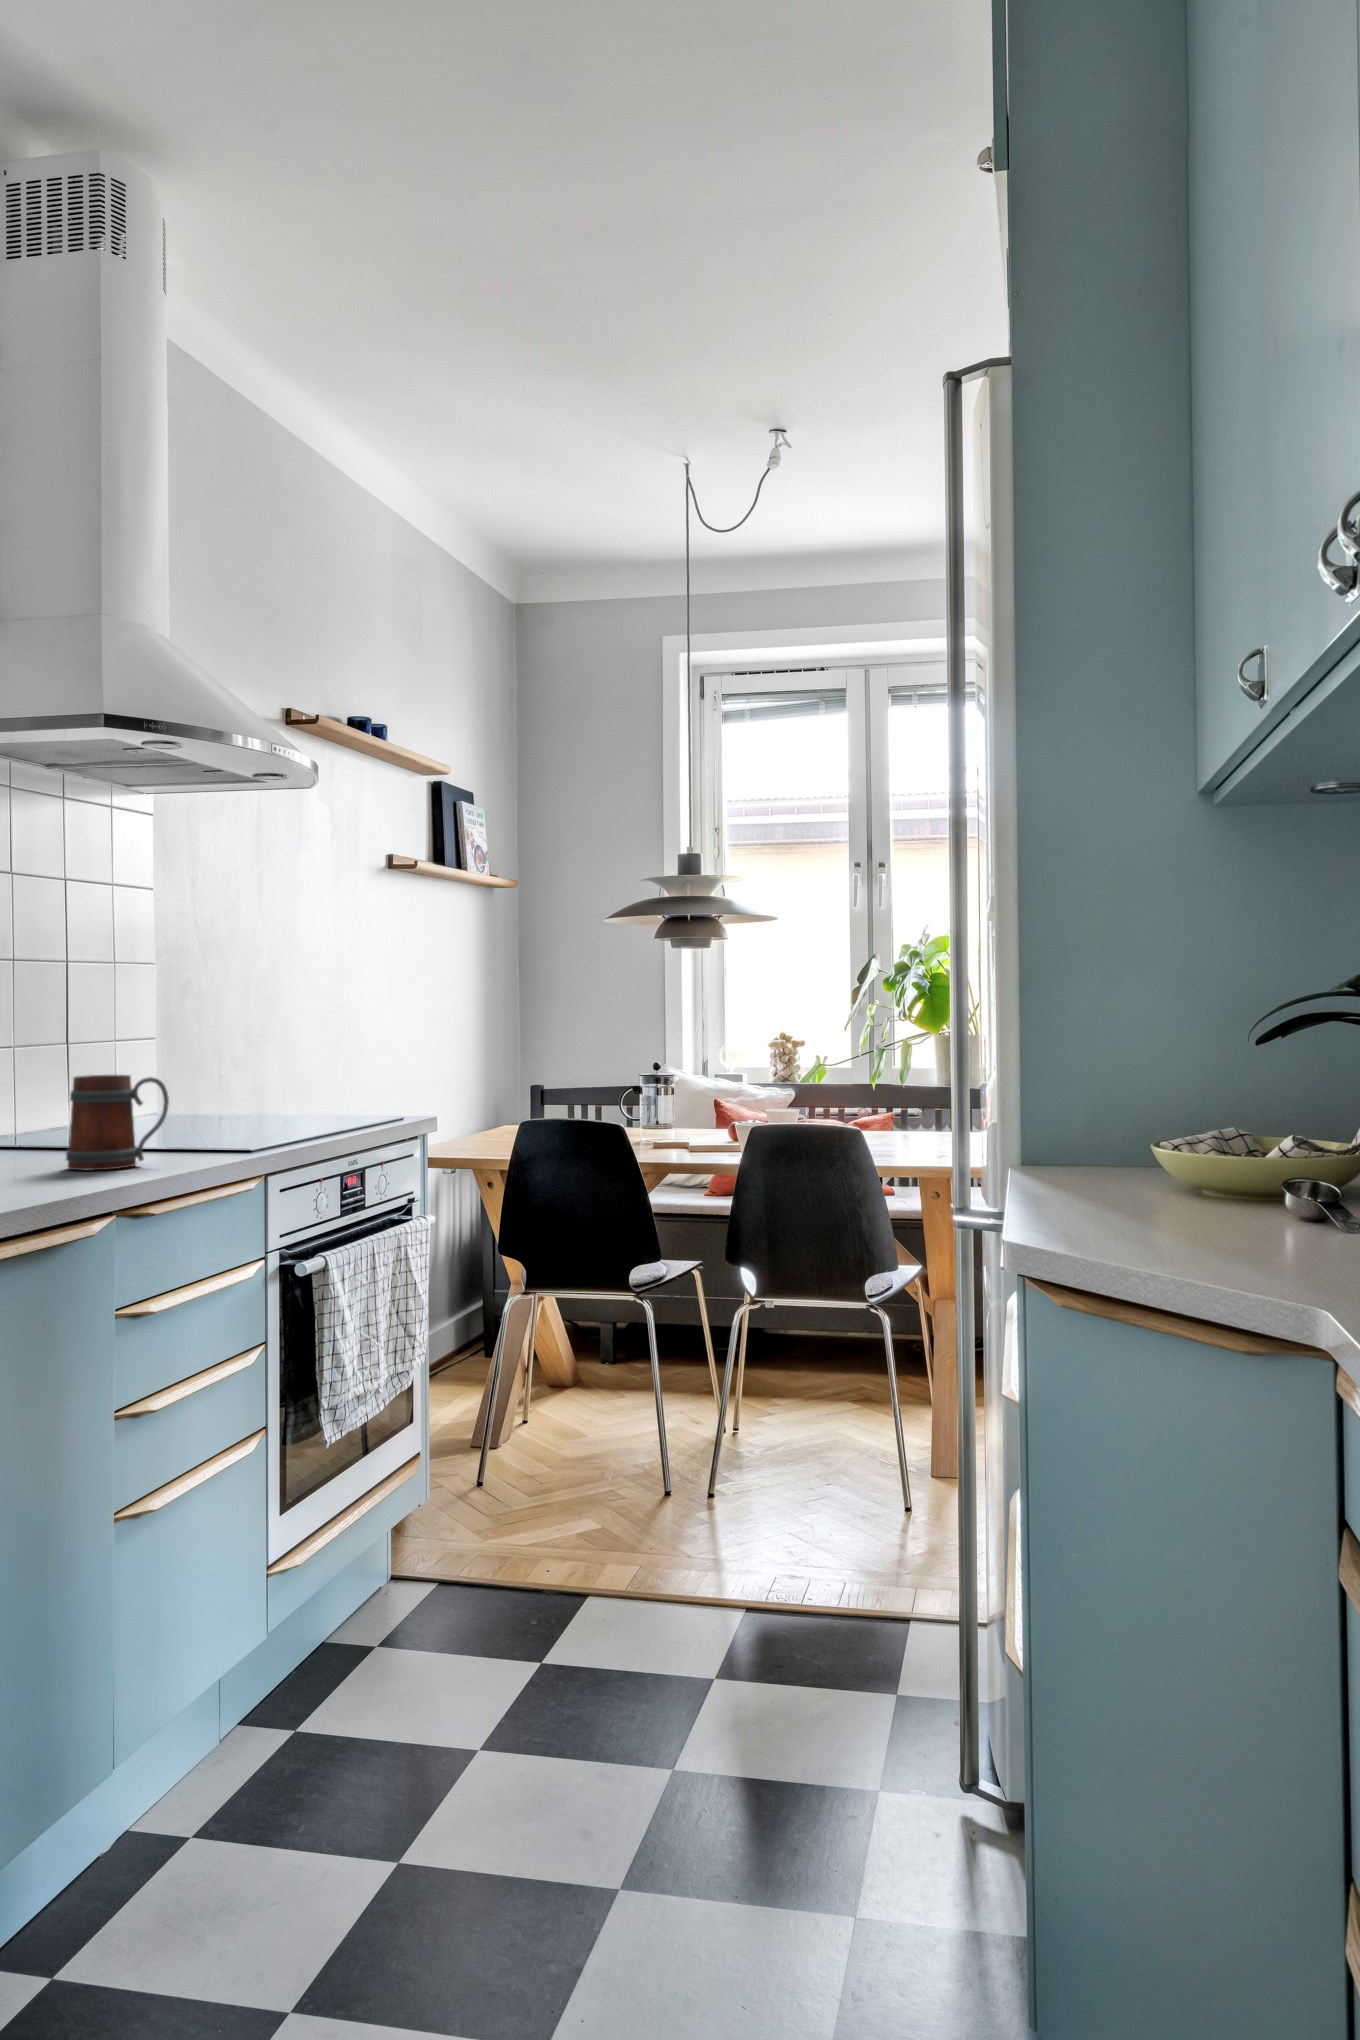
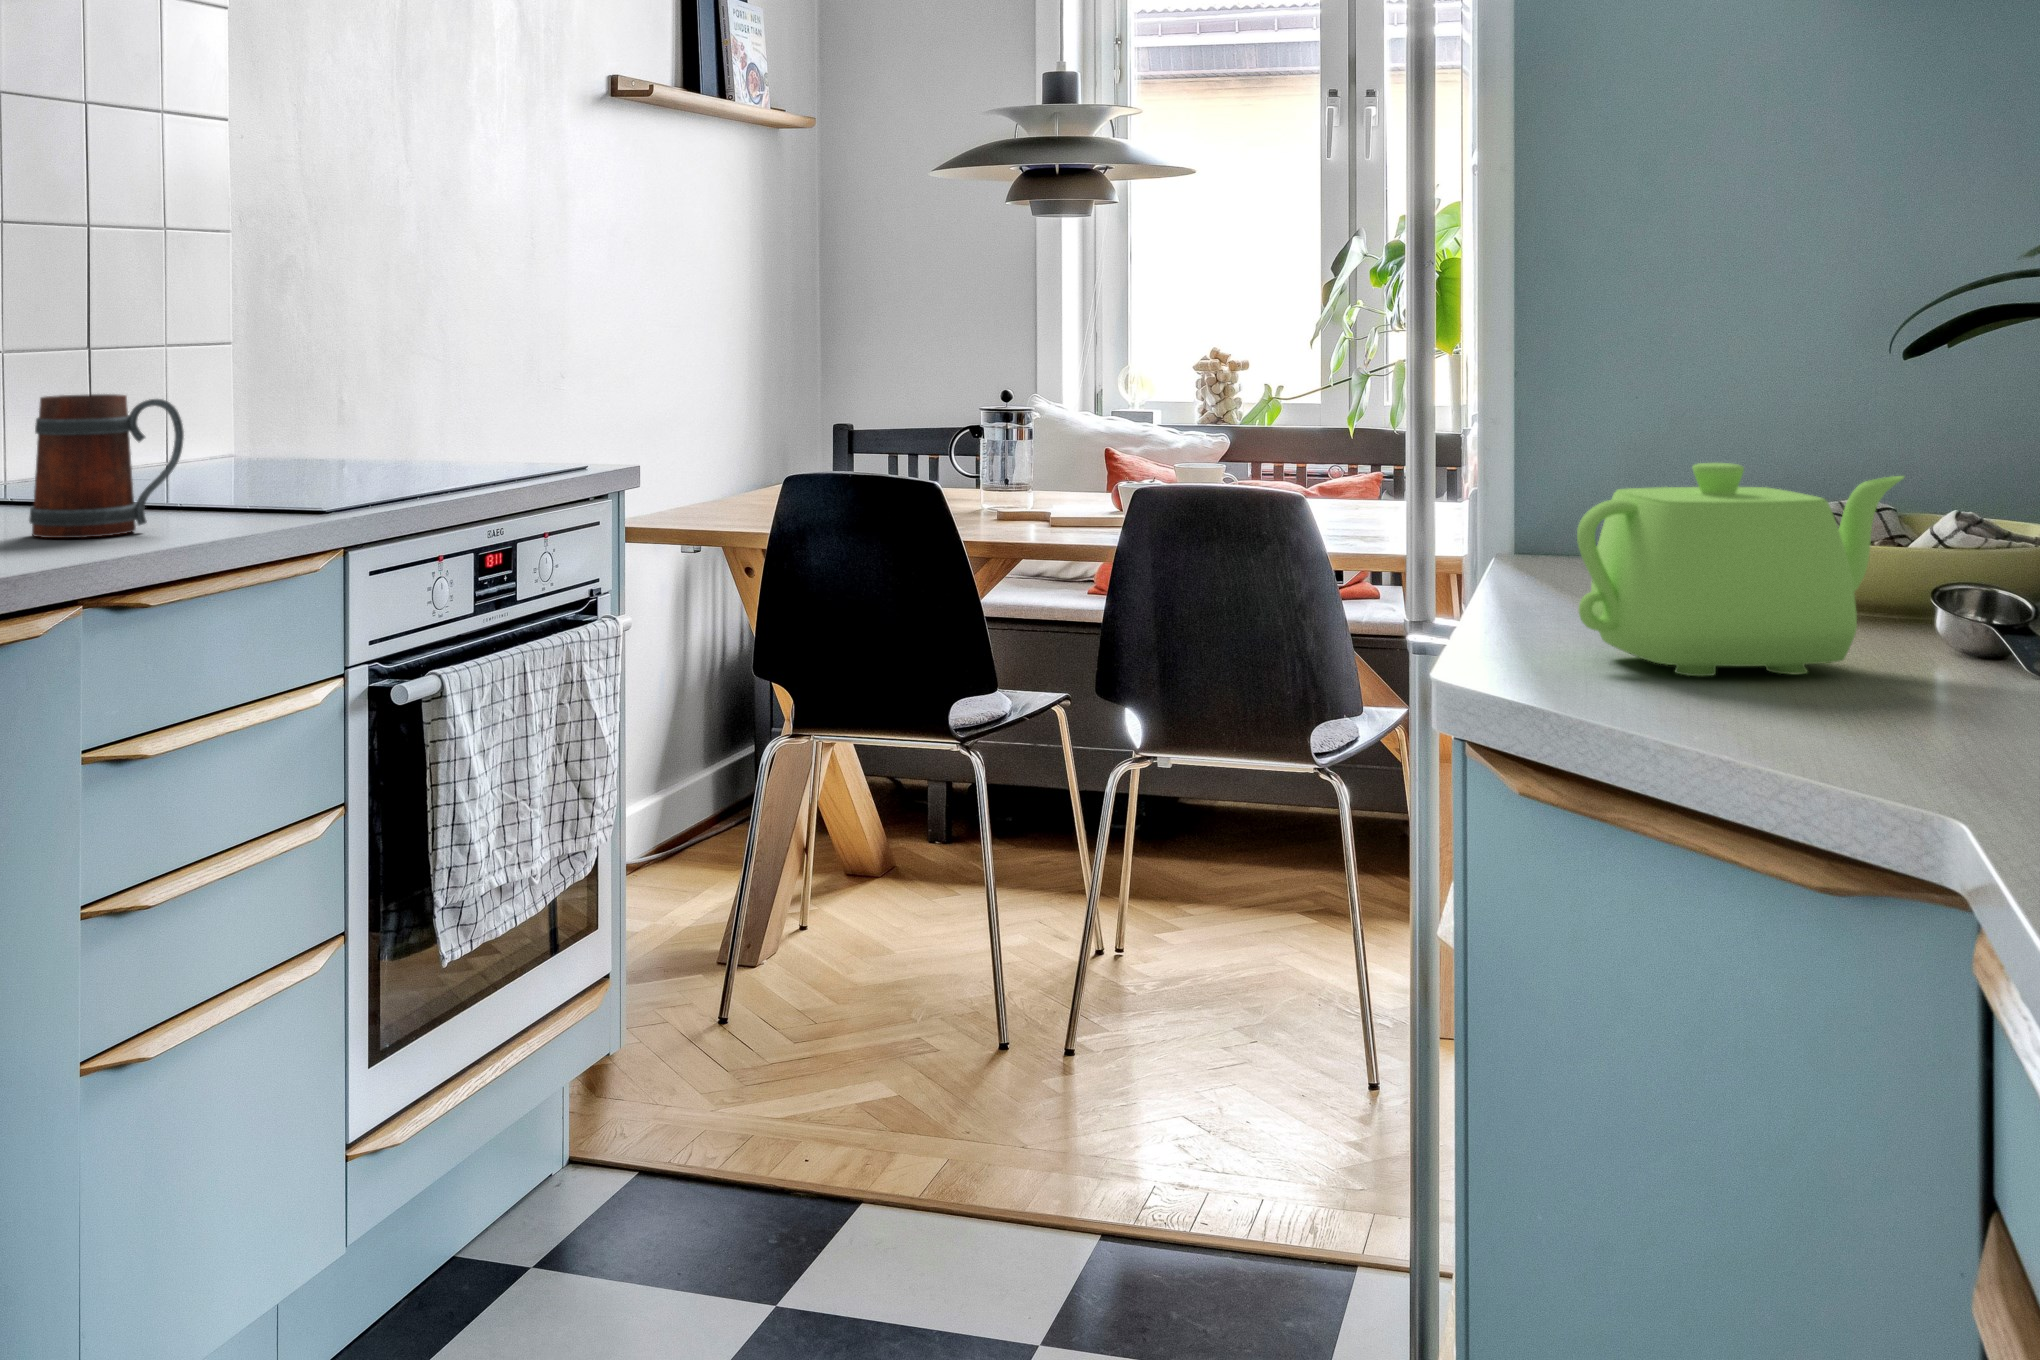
teapot: none [1085,1110,1267,1234] -> present [1577,463,1904,676]

